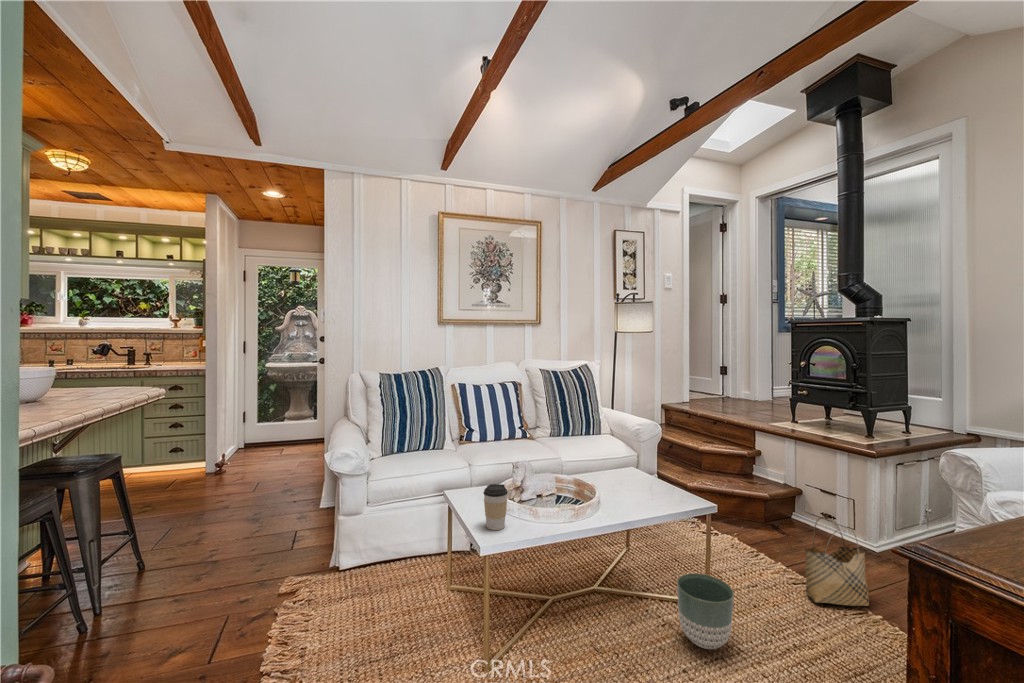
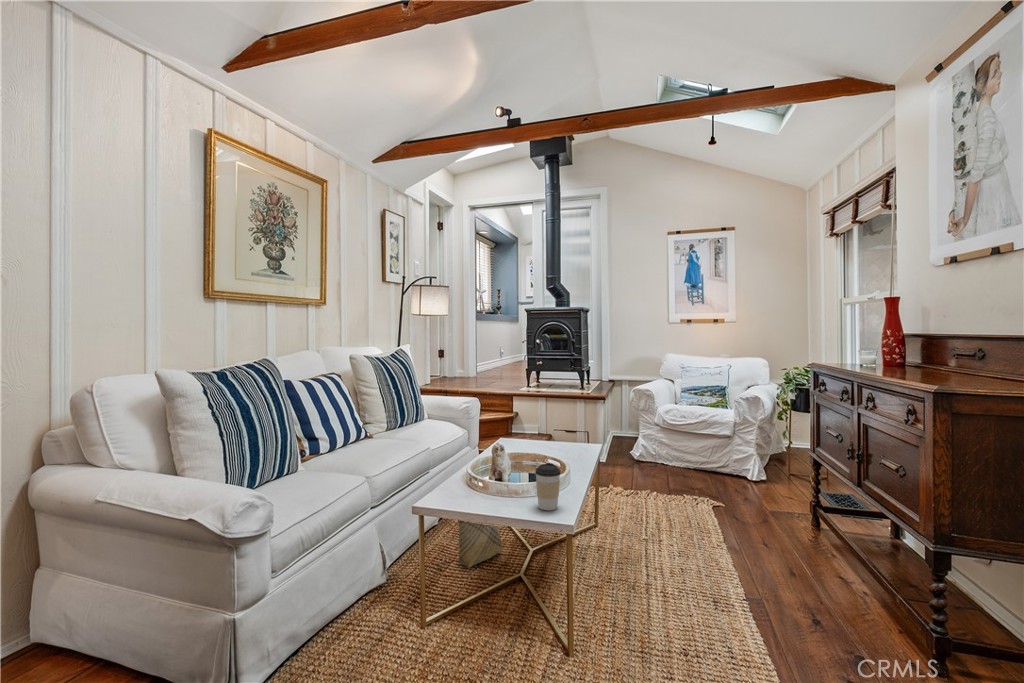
woven basket: present [804,516,869,606] -> present [458,520,502,568]
planter: present [677,573,734,649] -> none [604,496,643,546]

